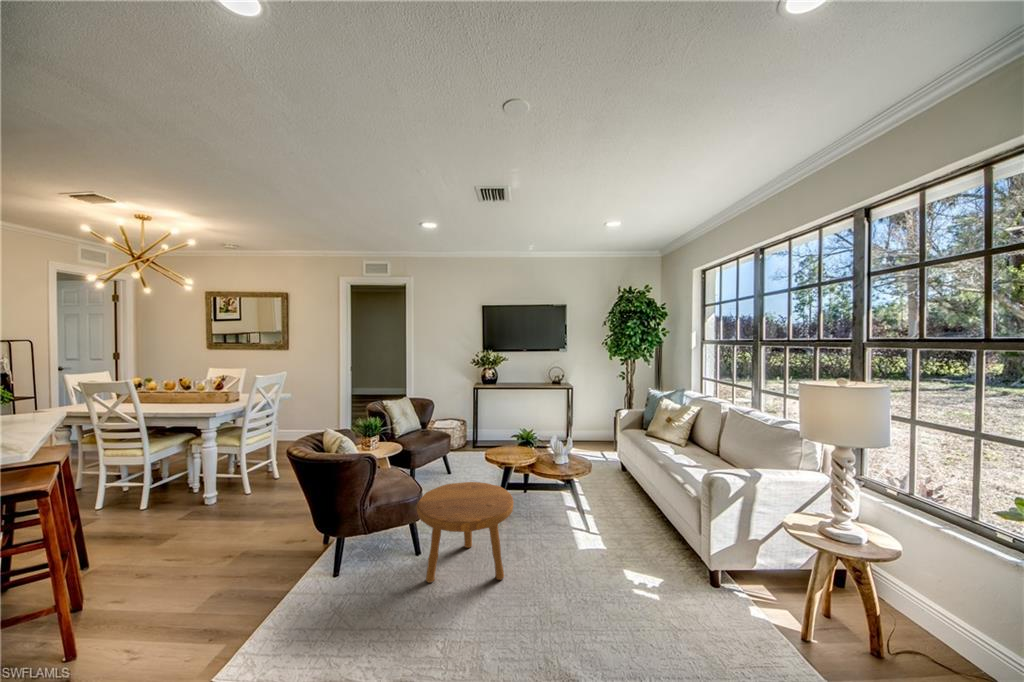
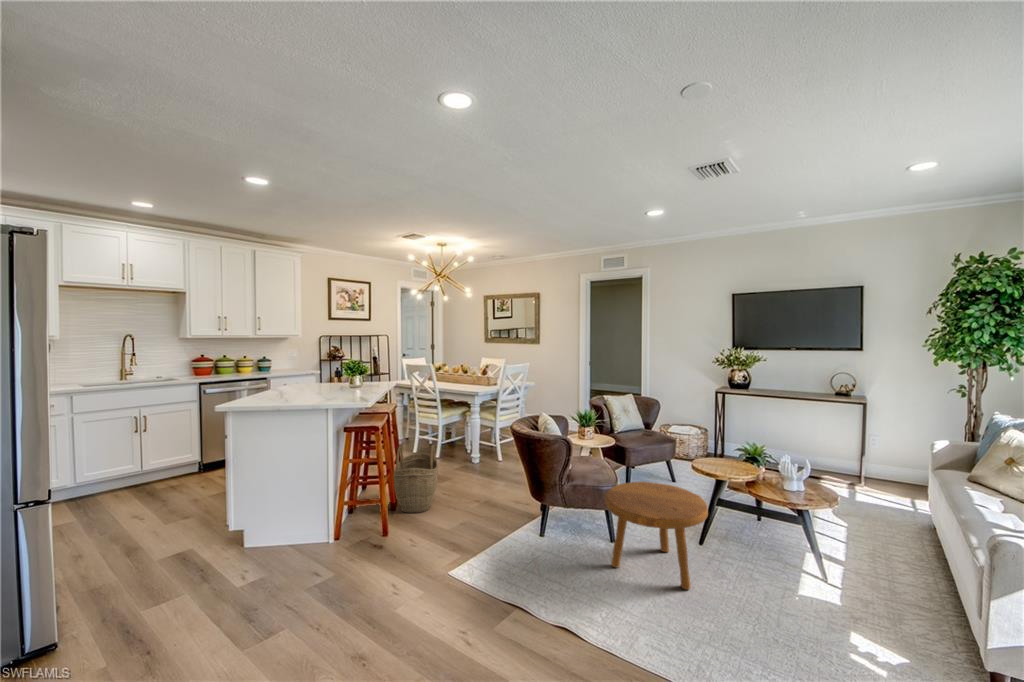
woven basket: none [72,498,162,613] -> present [394,445,438,513]

